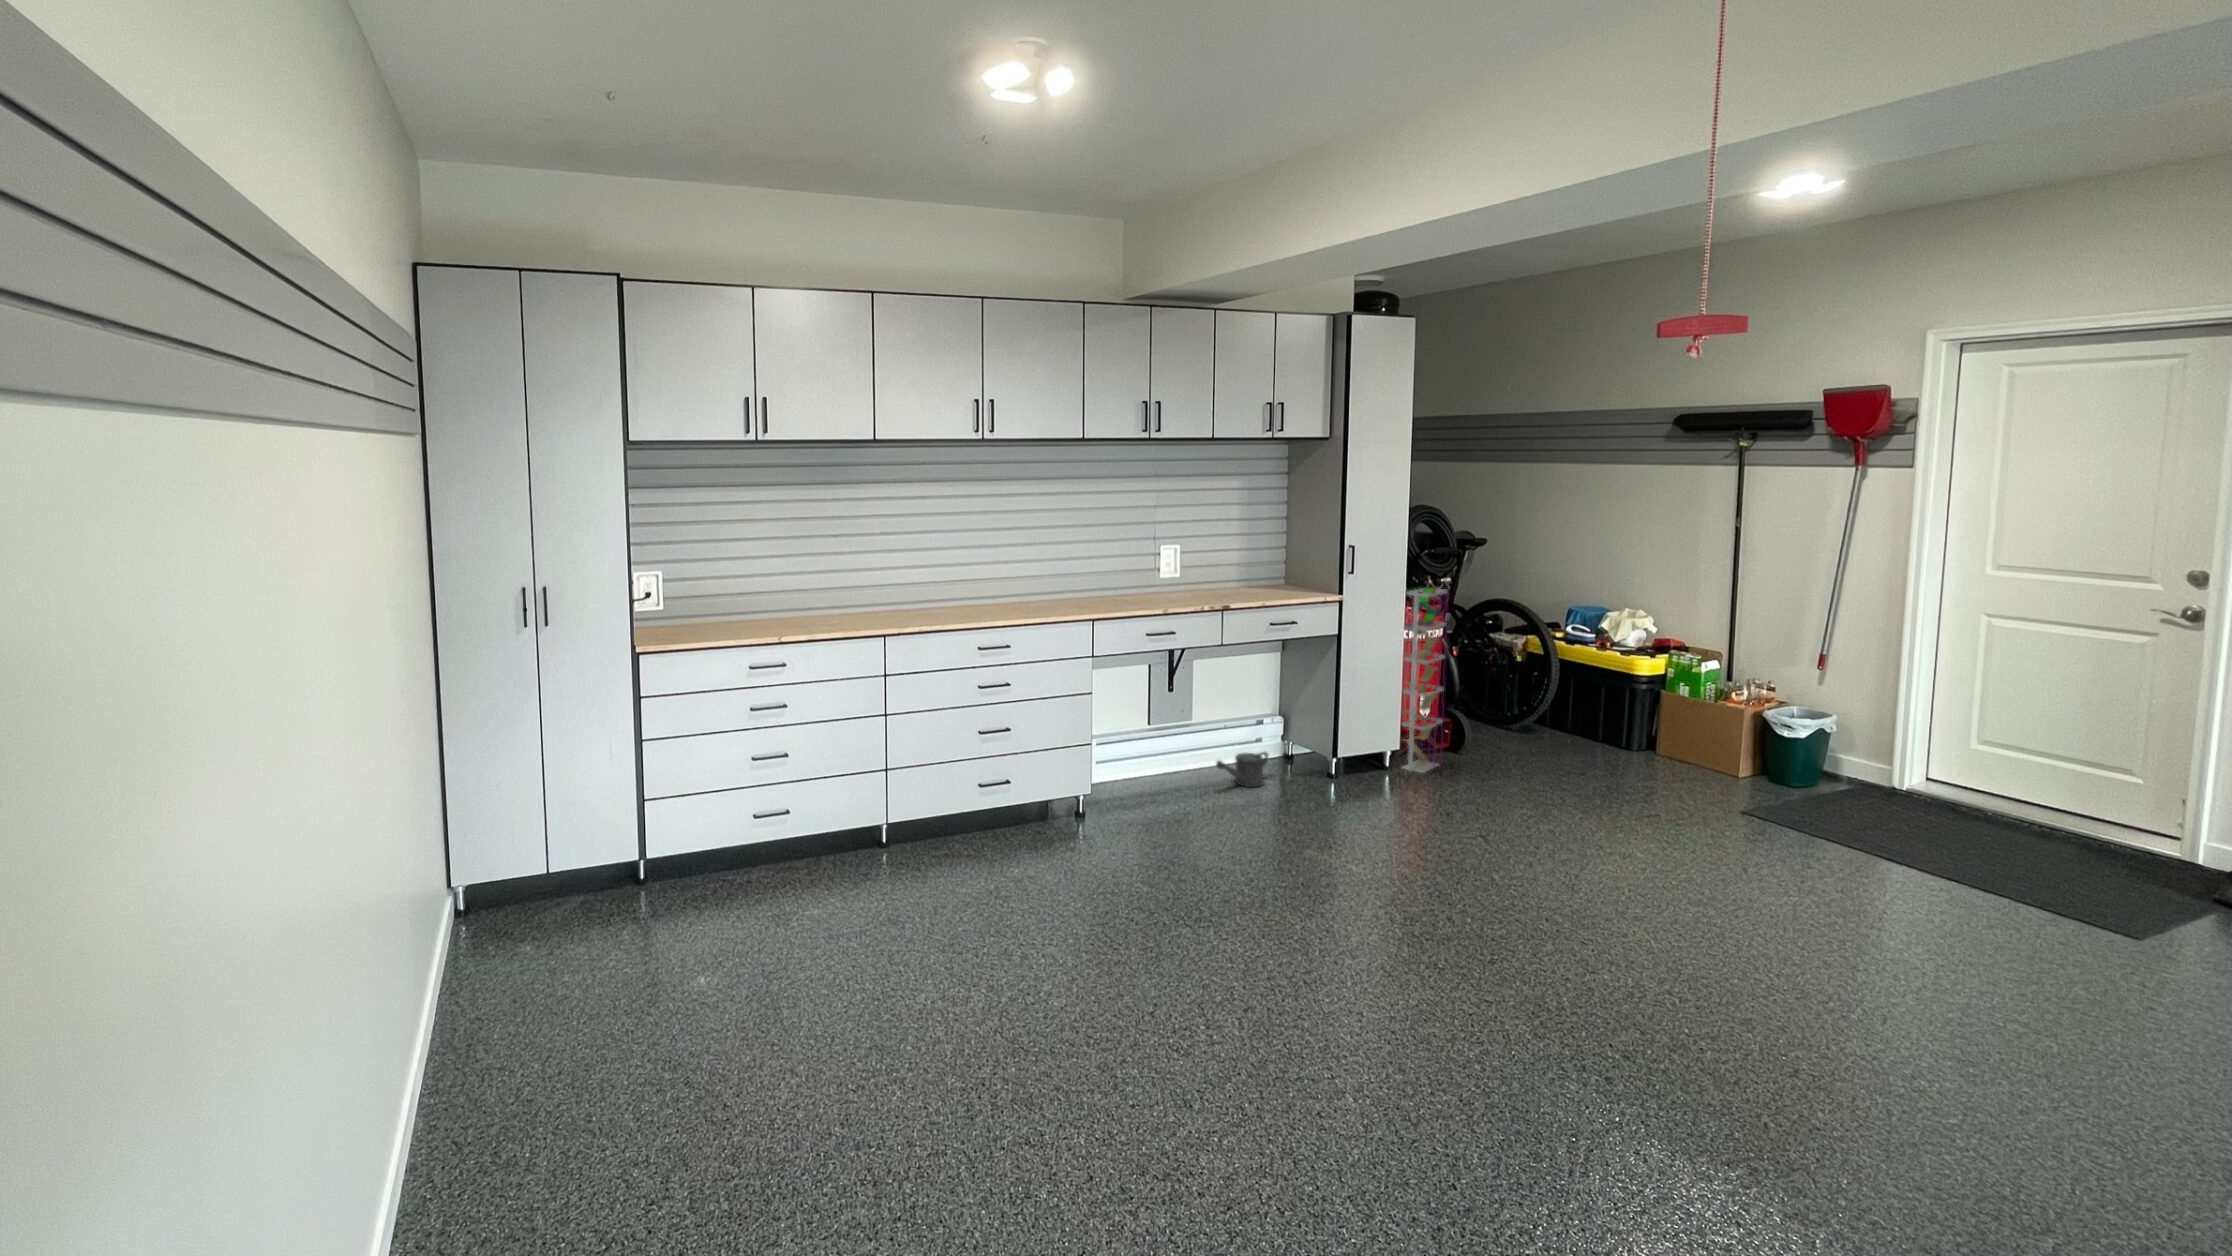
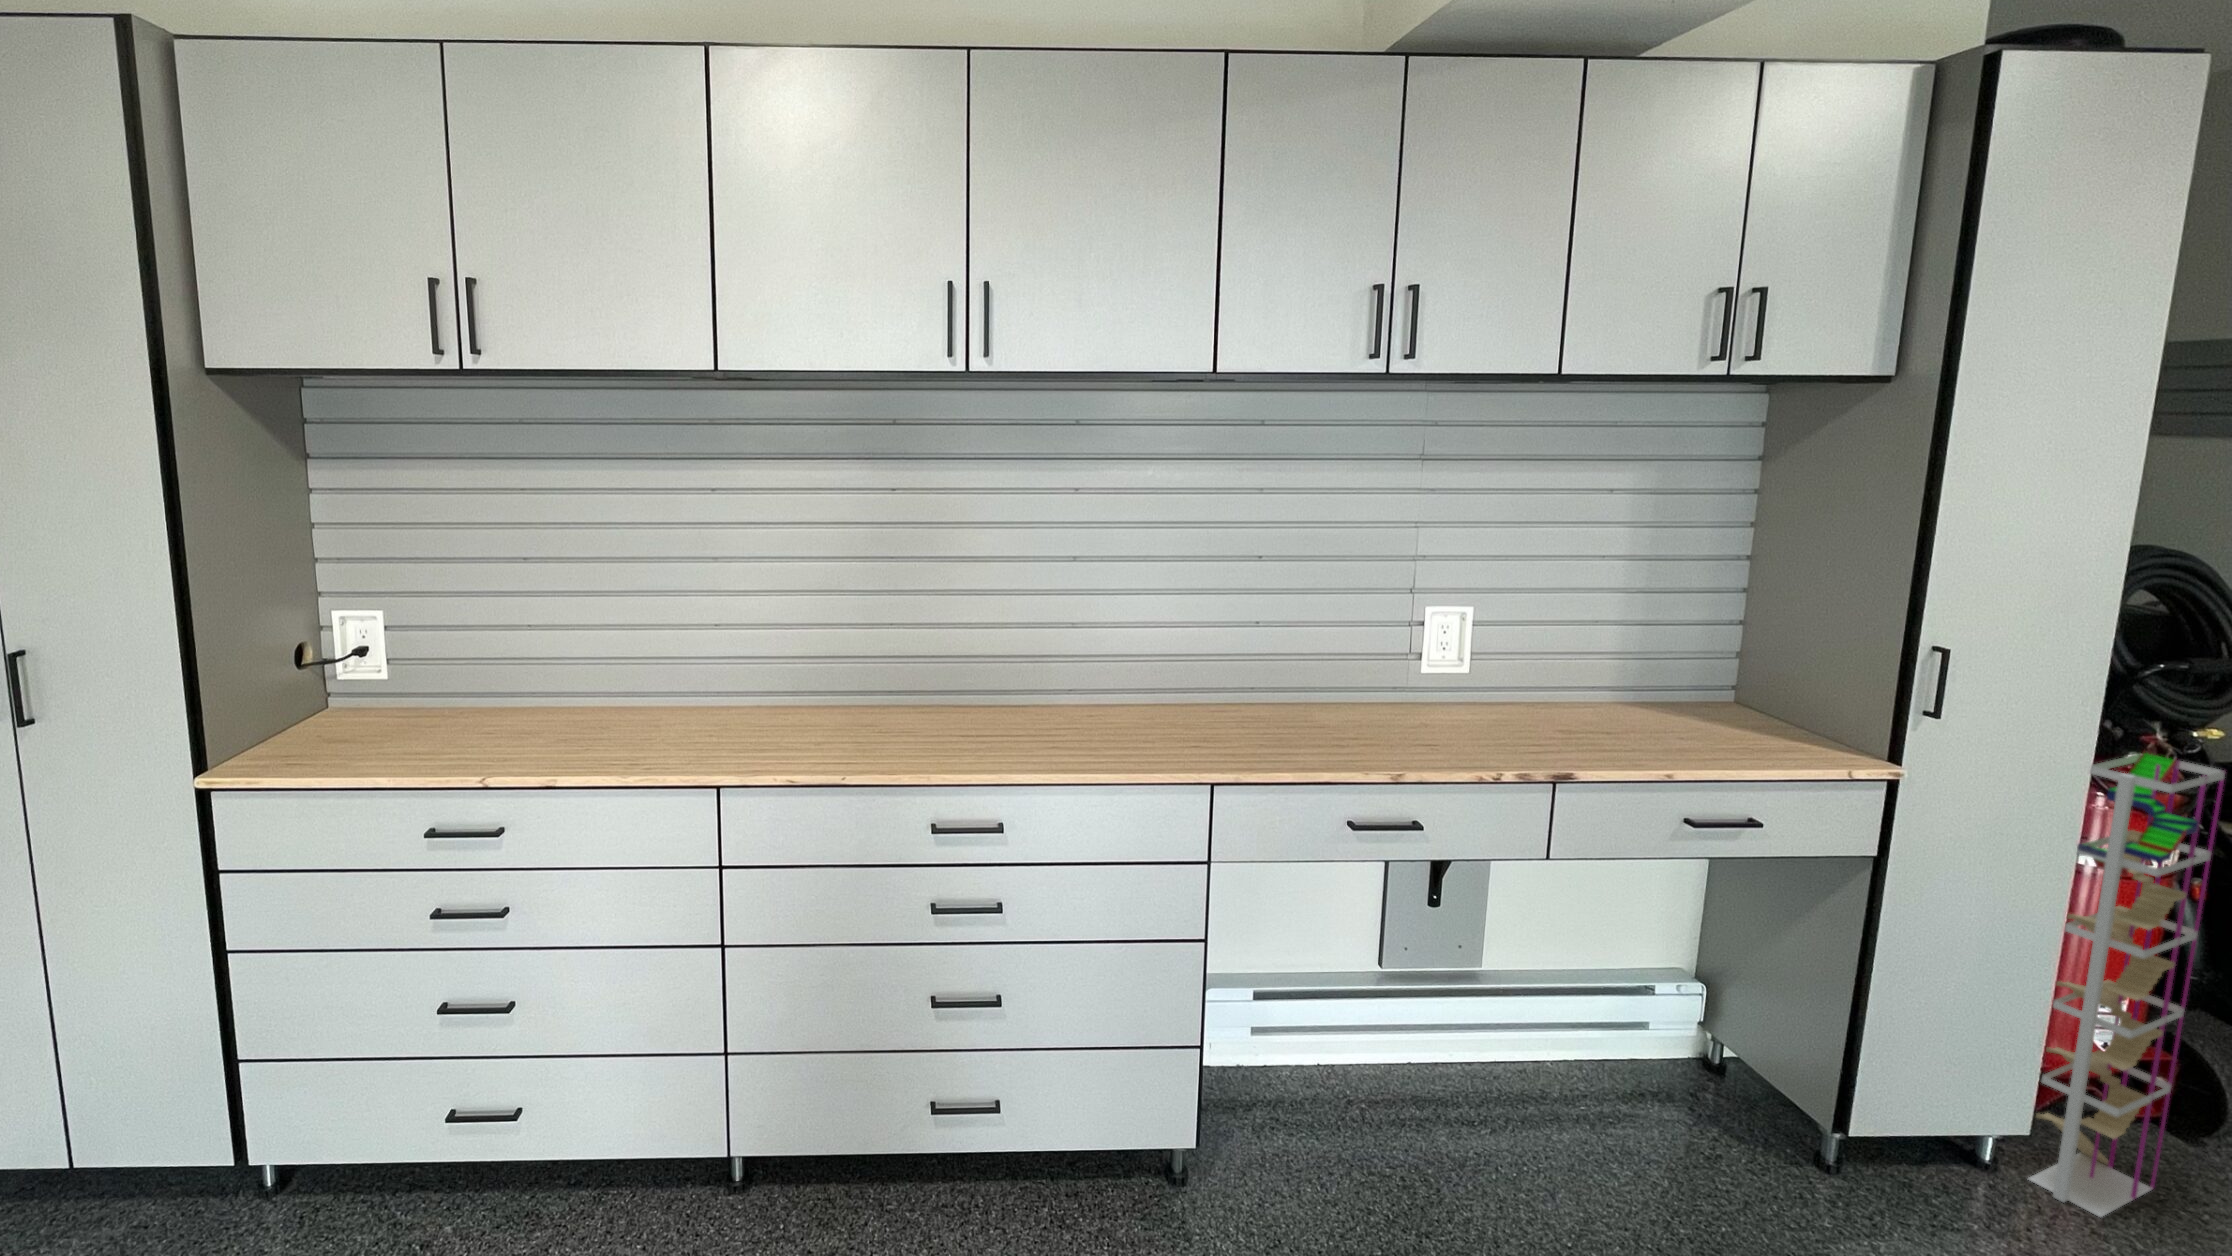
watering can: present [1216,752,1268,787] -> none [1518,1078,1658,1173]

